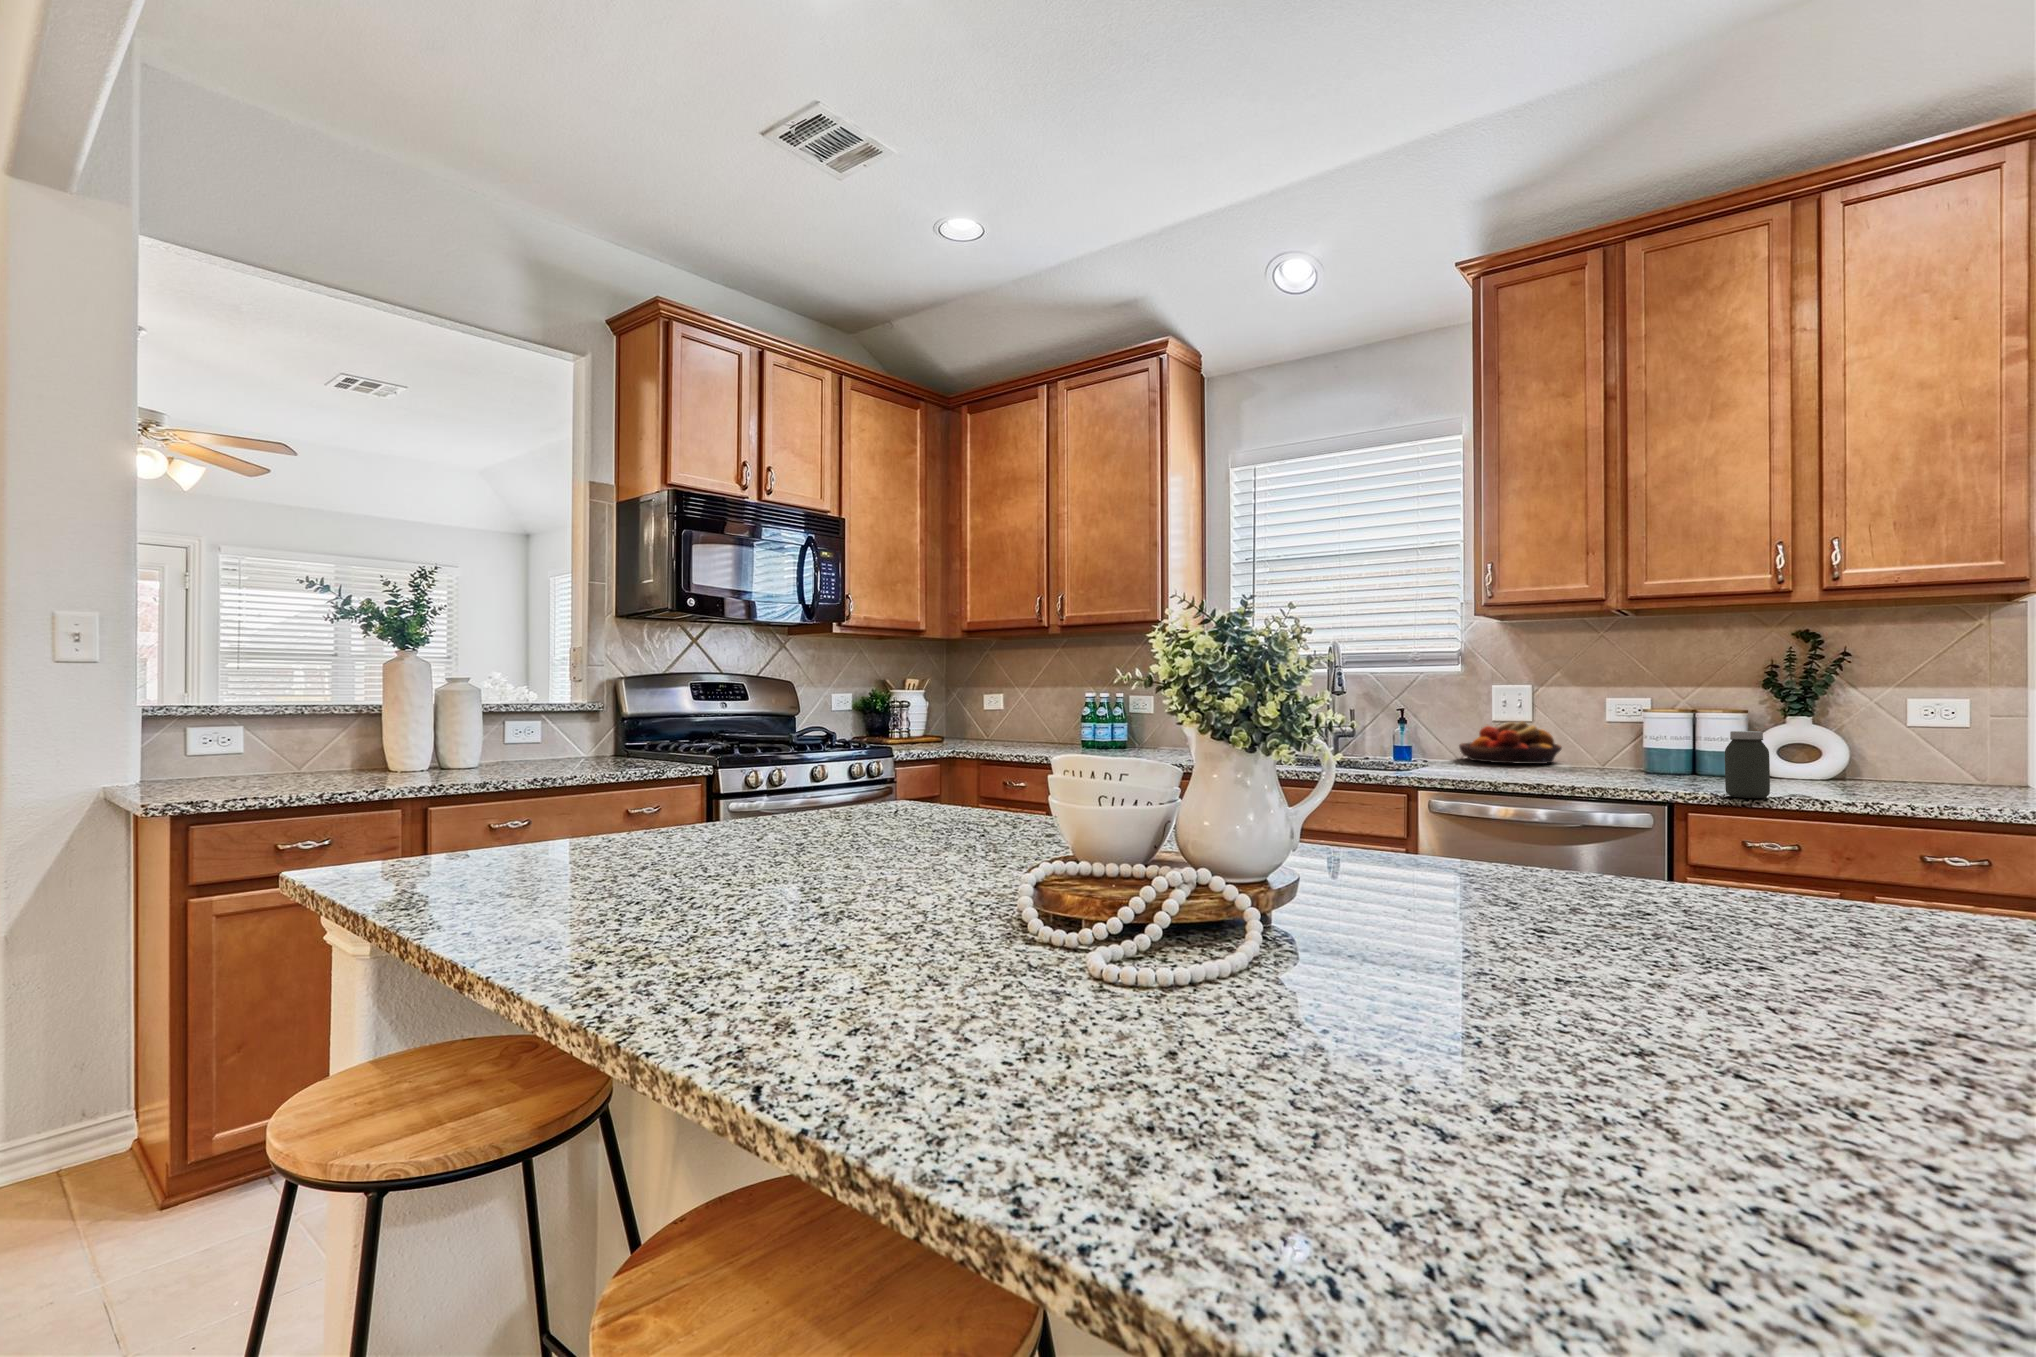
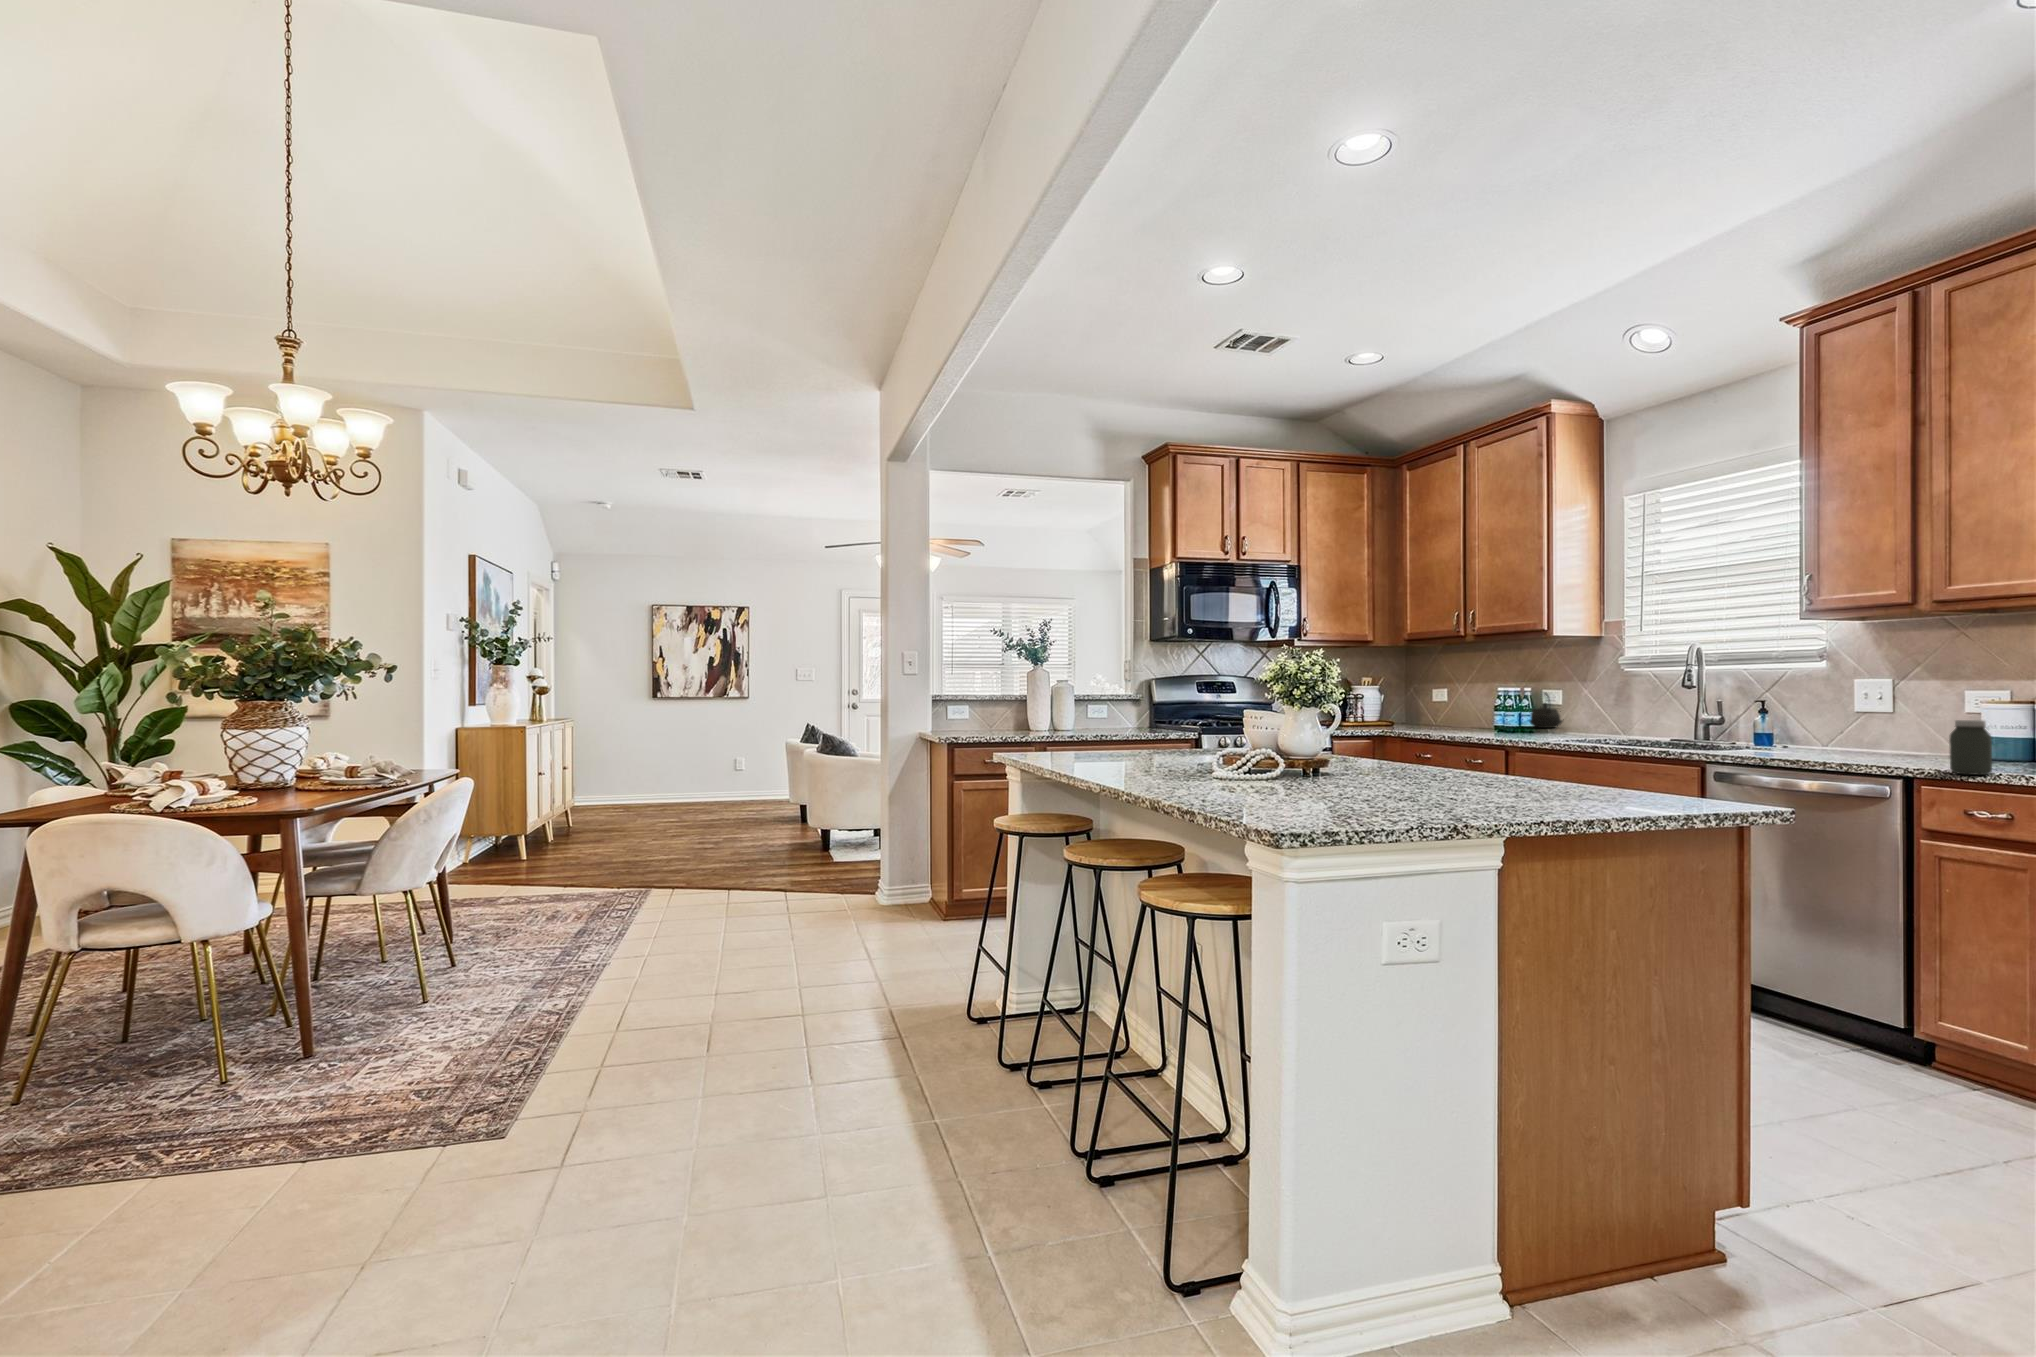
kettle: none [1116,699,1155,743] -> present [1529,693,1562,728]
fruit bowl: present [1459,722,1562,764] -> none [1807,713,1915,750]

